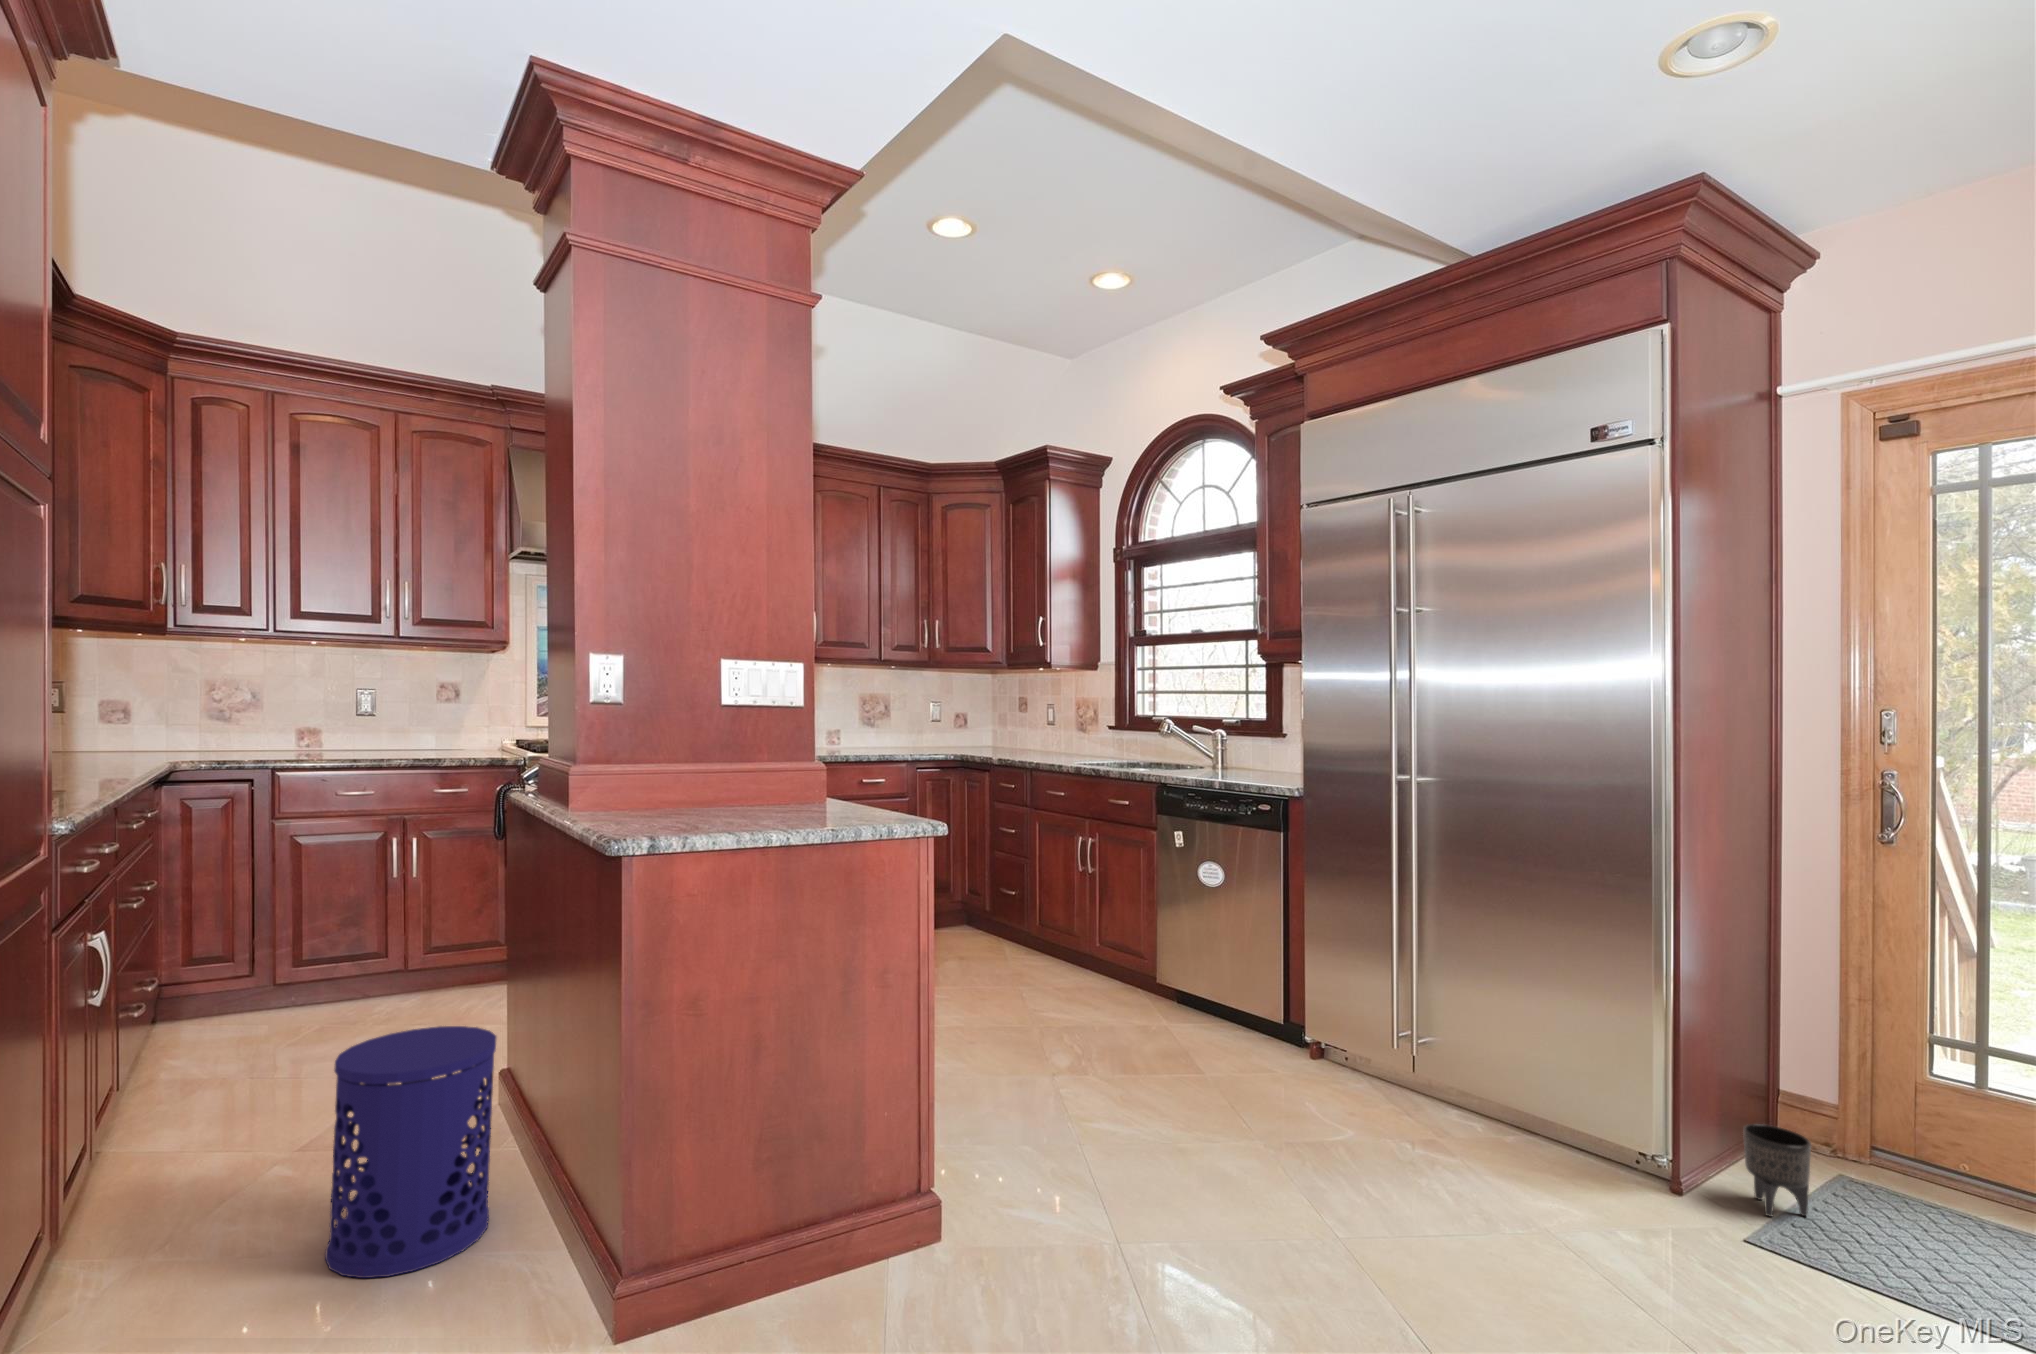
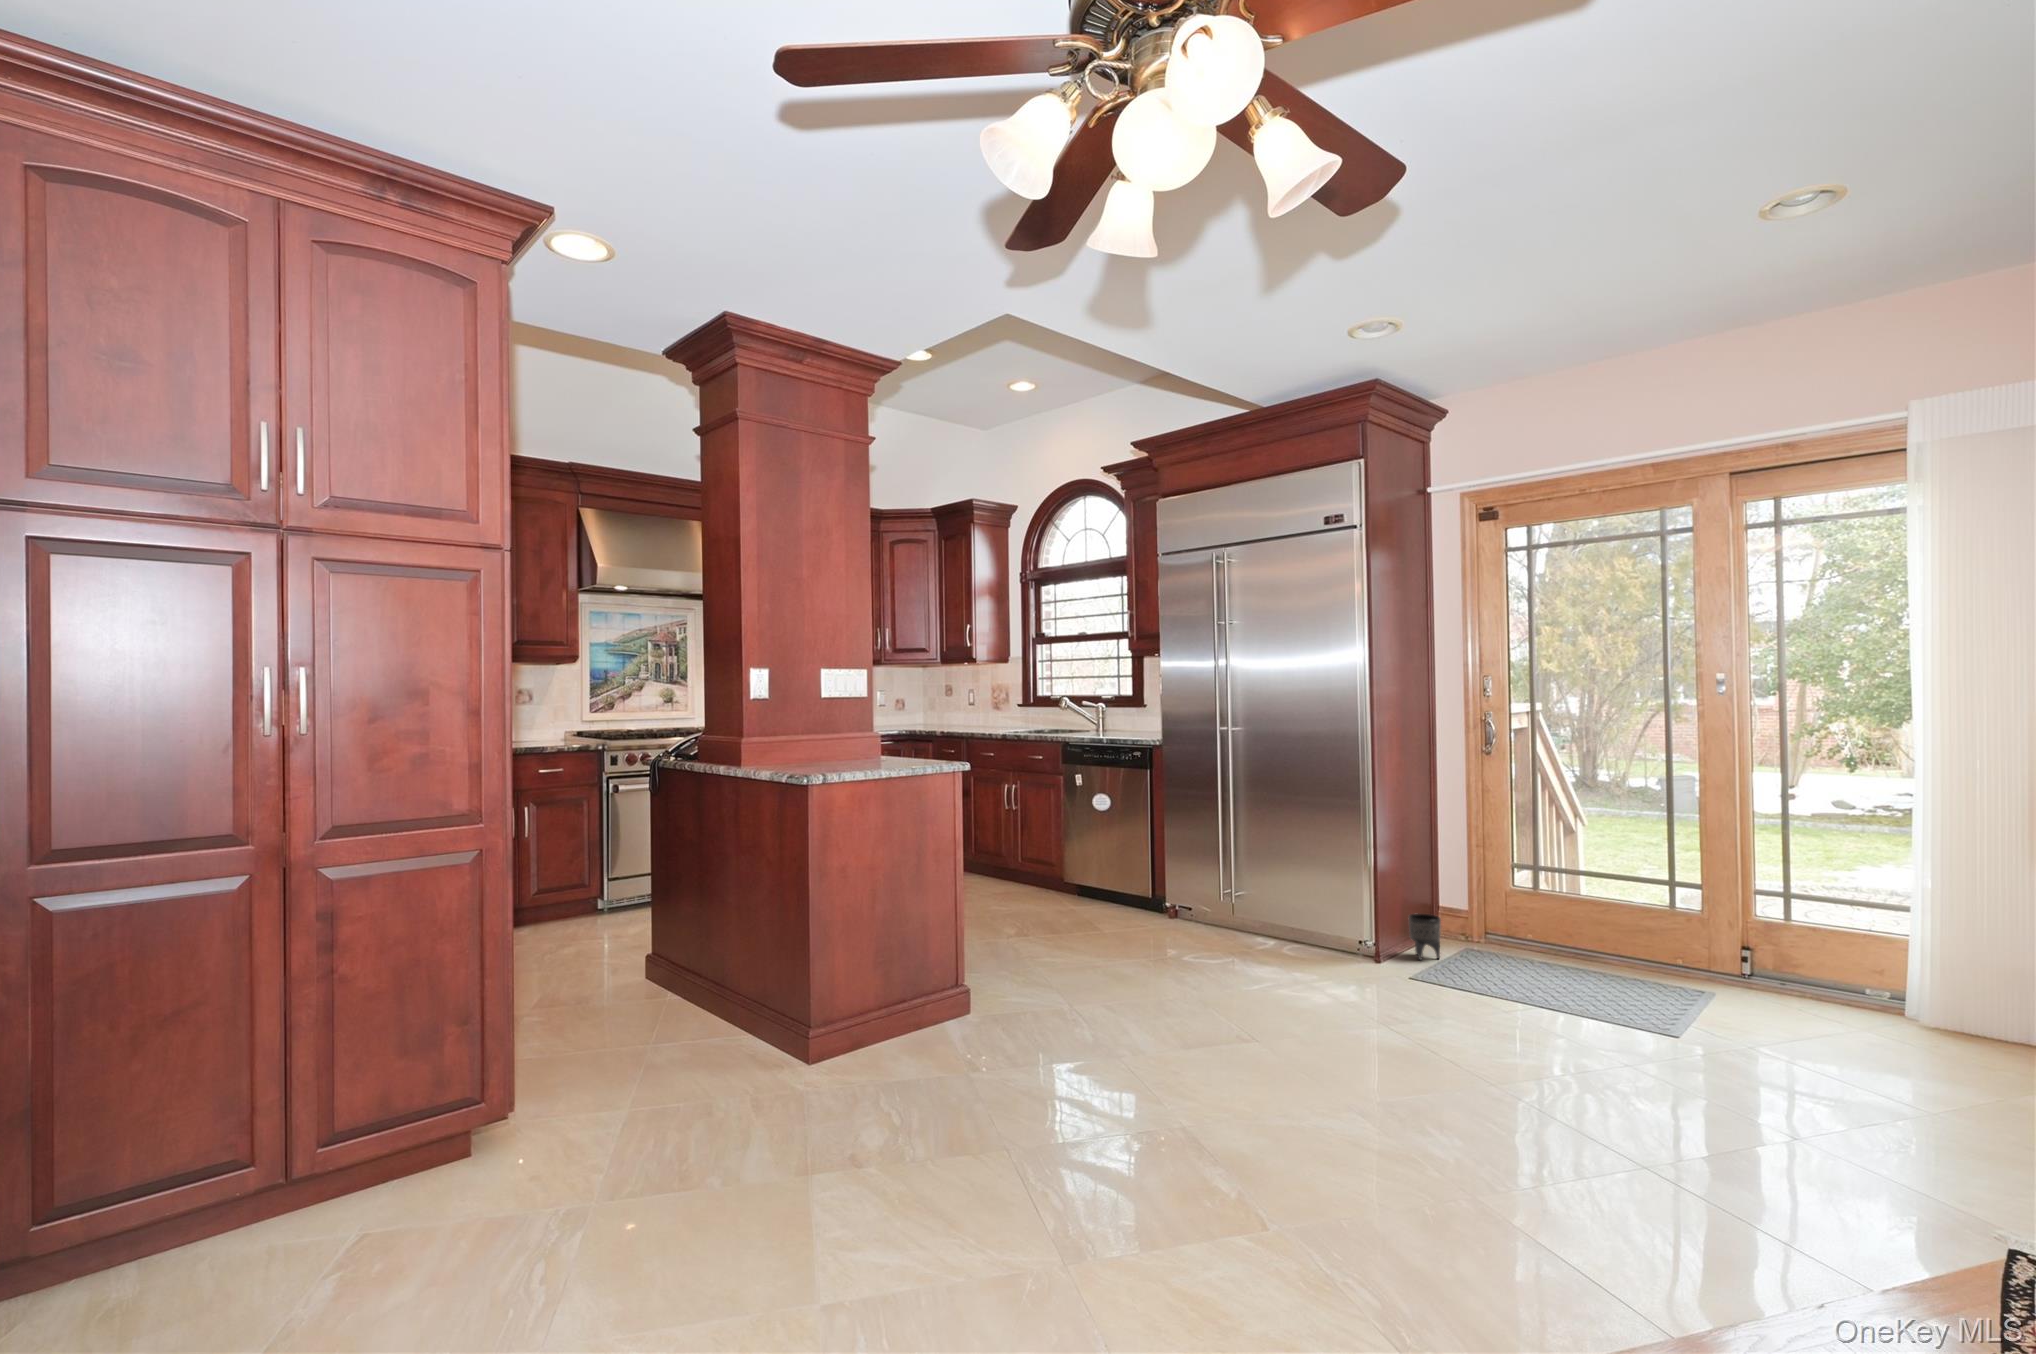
waste bin: present [325,1026,496,1278] -> none [612,901,700,1038]

